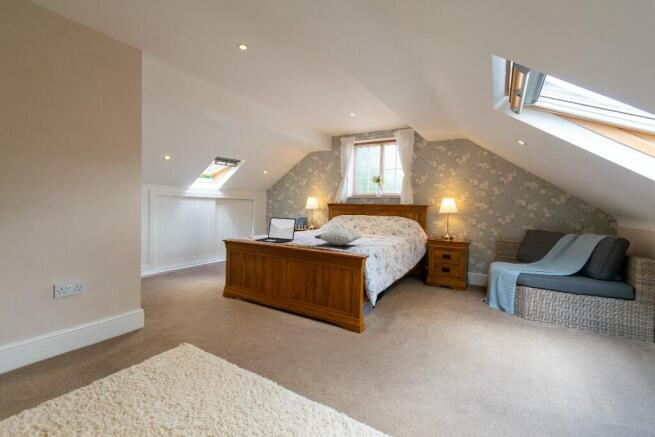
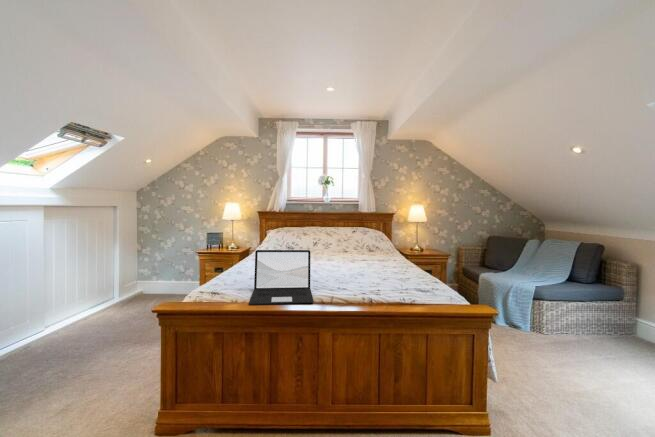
pillow: present [315,228,362,245] -> none [361,262,437,290]

